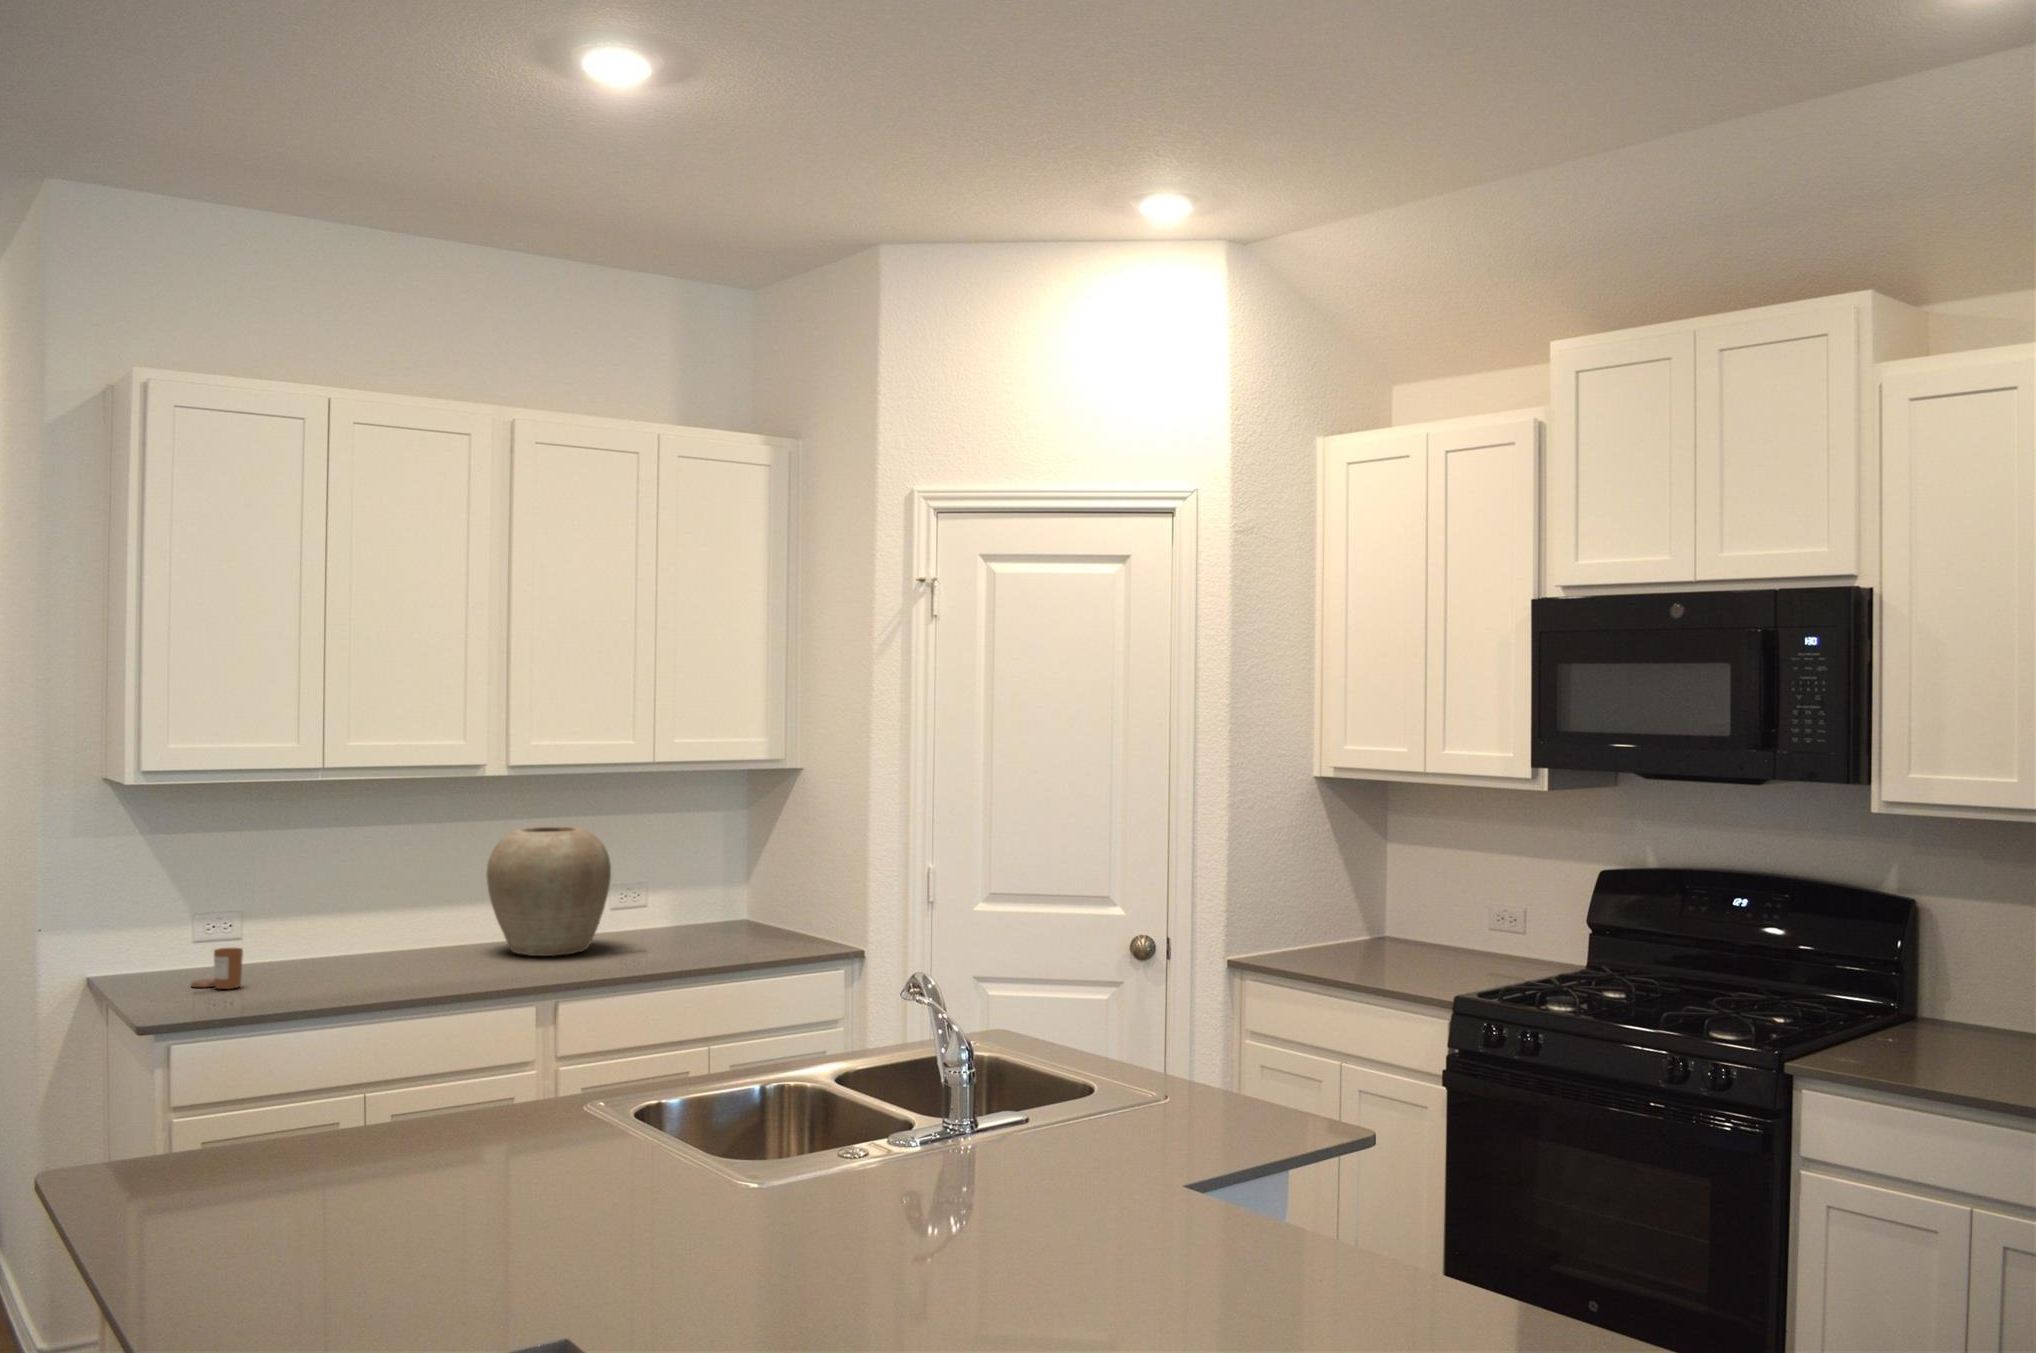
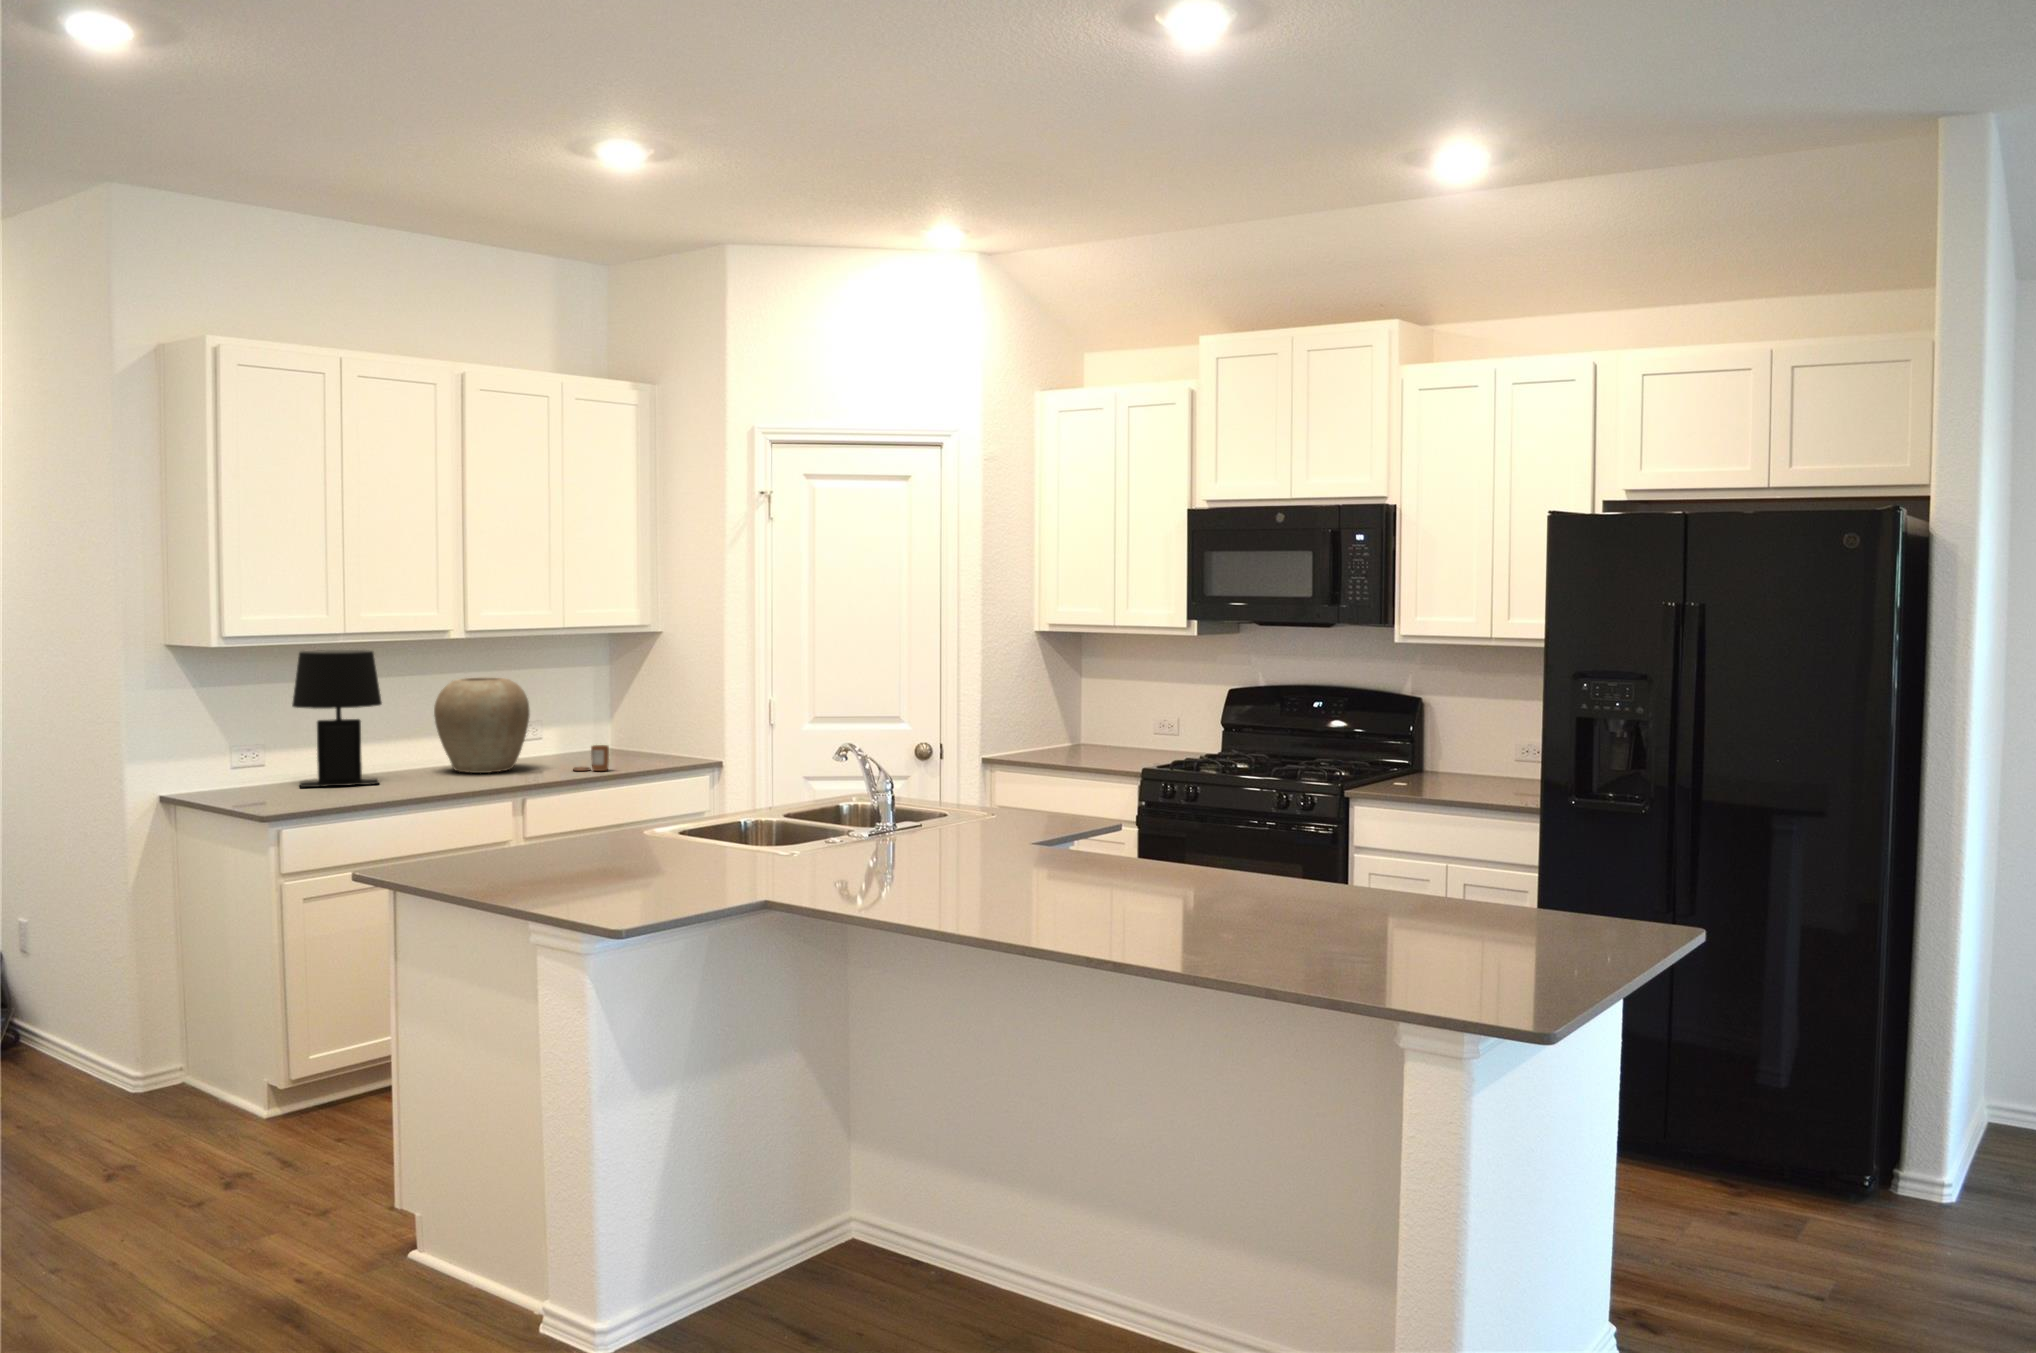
table lamp: none [289,789,412,972] -> present [292,650,382,787]
candle: present [191,948,243,989] -> present [573,745,609,771]

